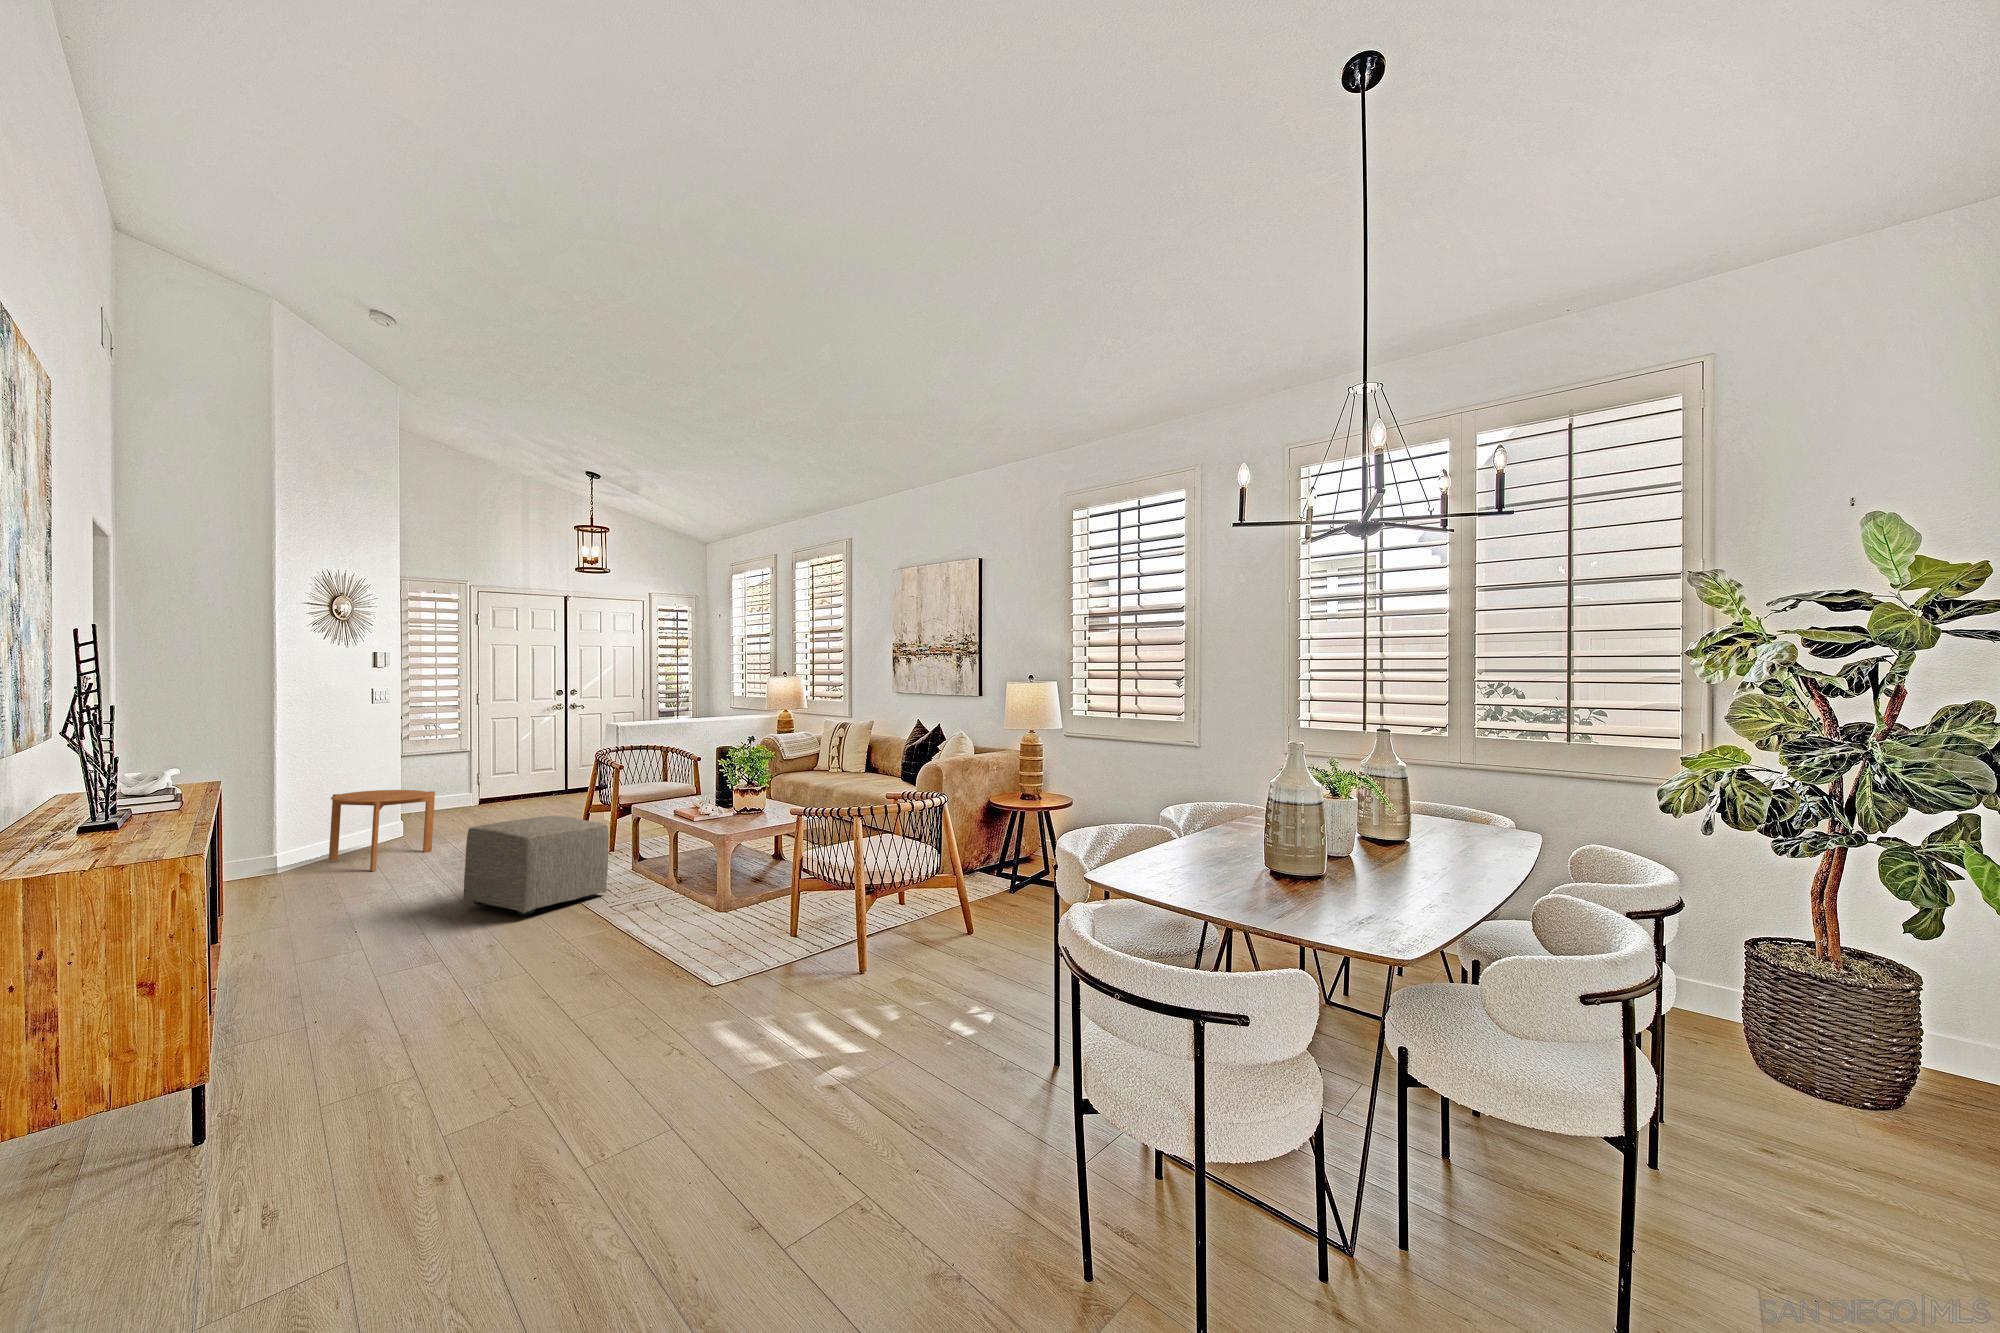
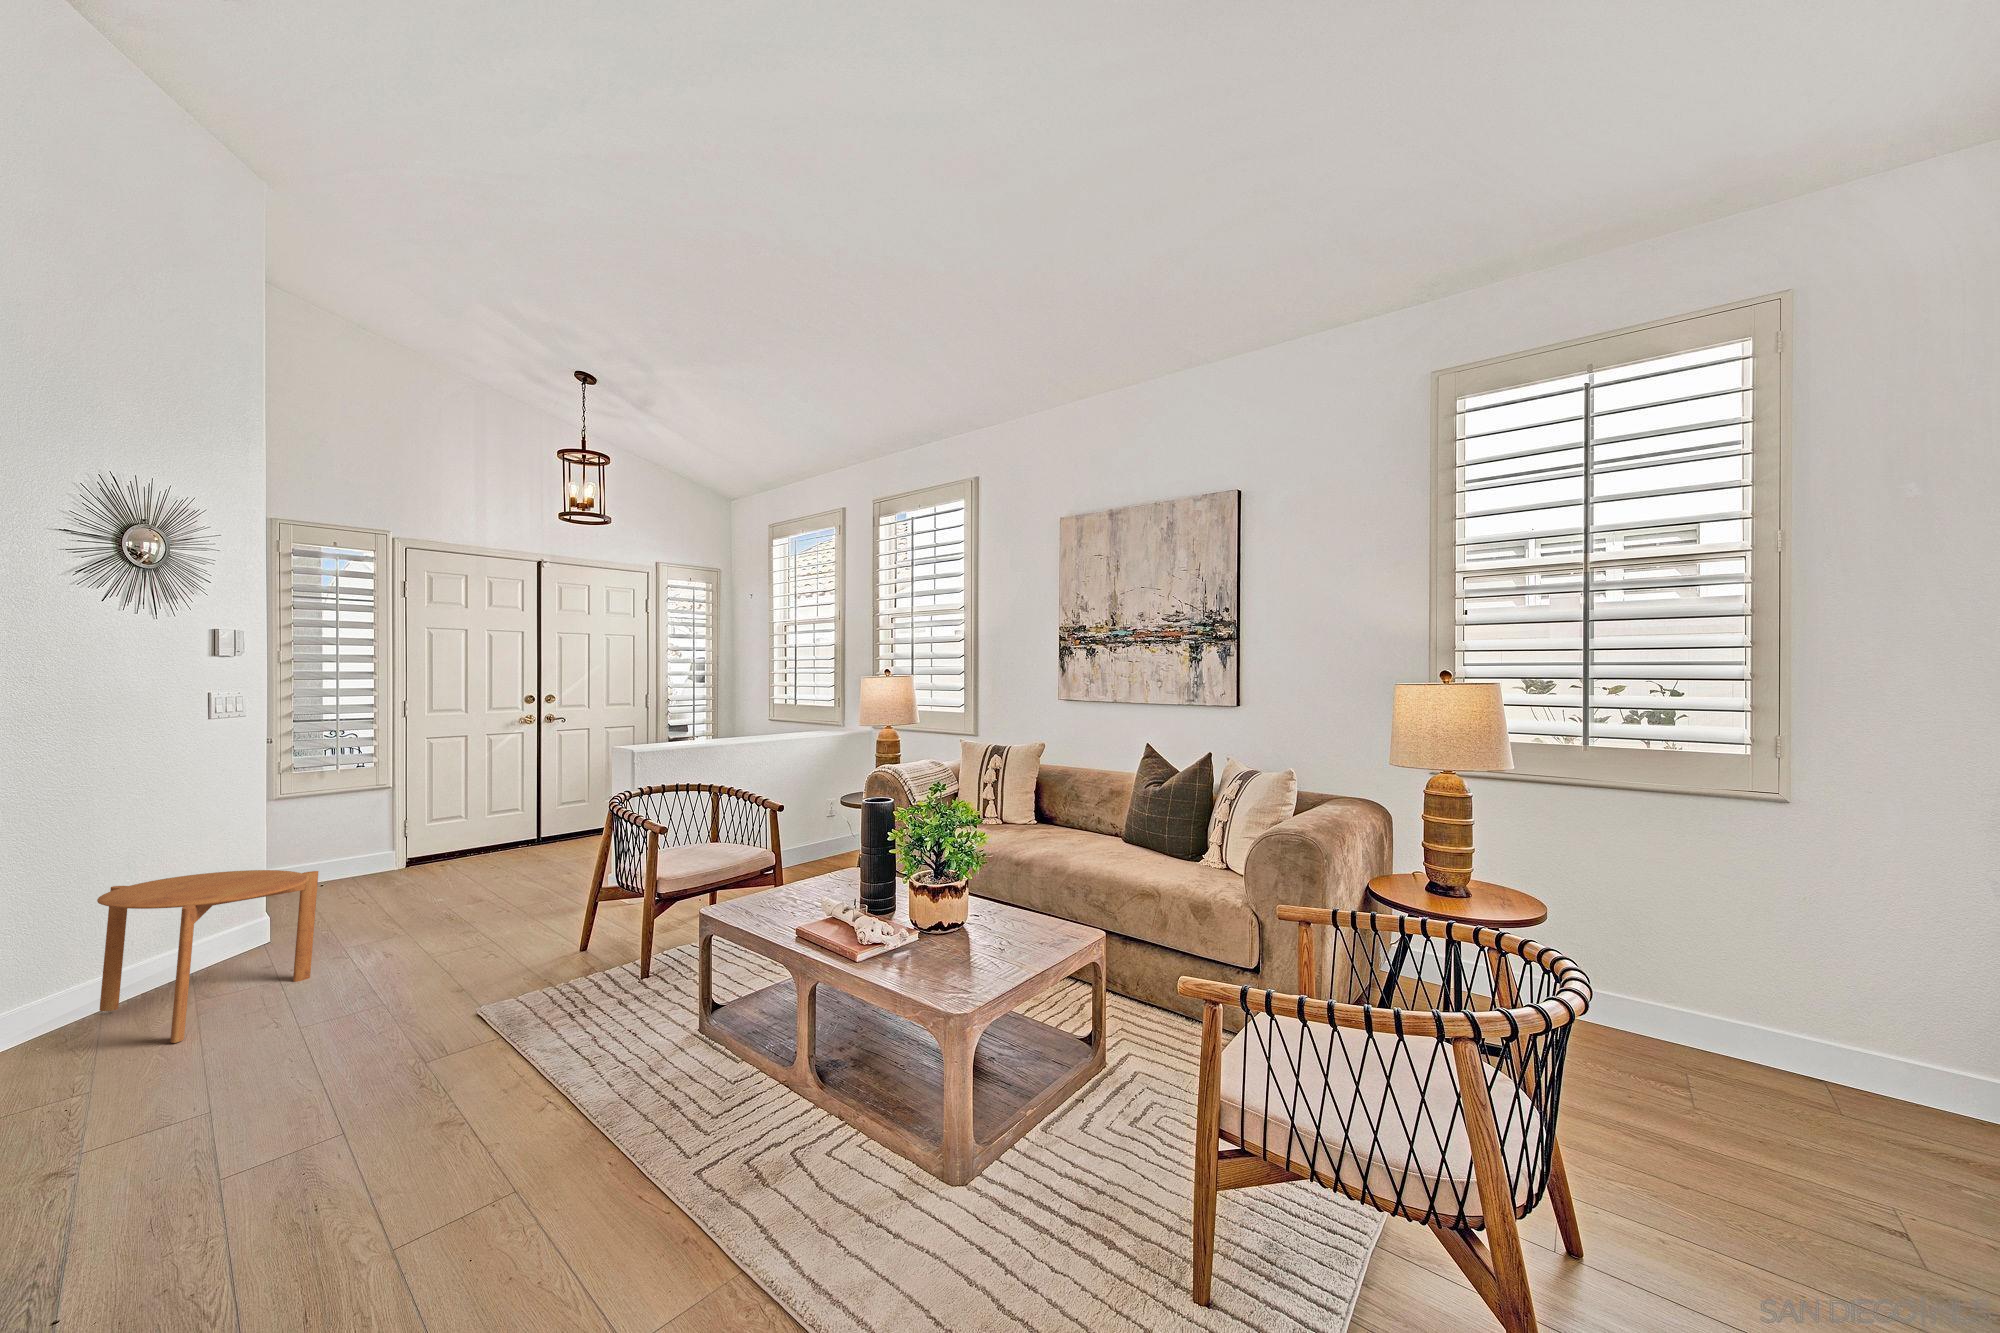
ottoman: present [463,816,609,915] -> none [342,945,668,1225]

